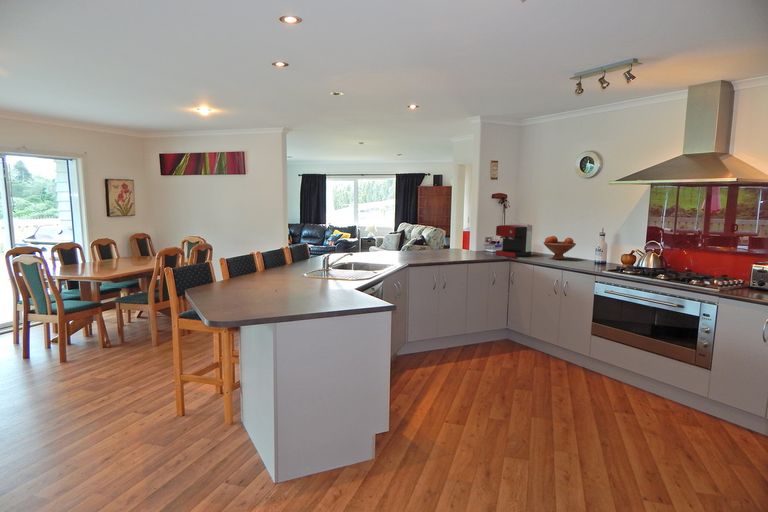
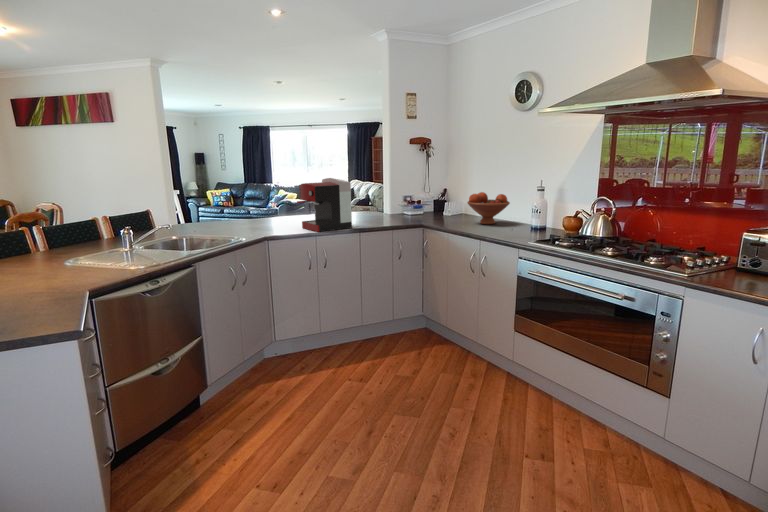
coffee maker: present [496,222,532,257] -> present [297,178,352,232]

